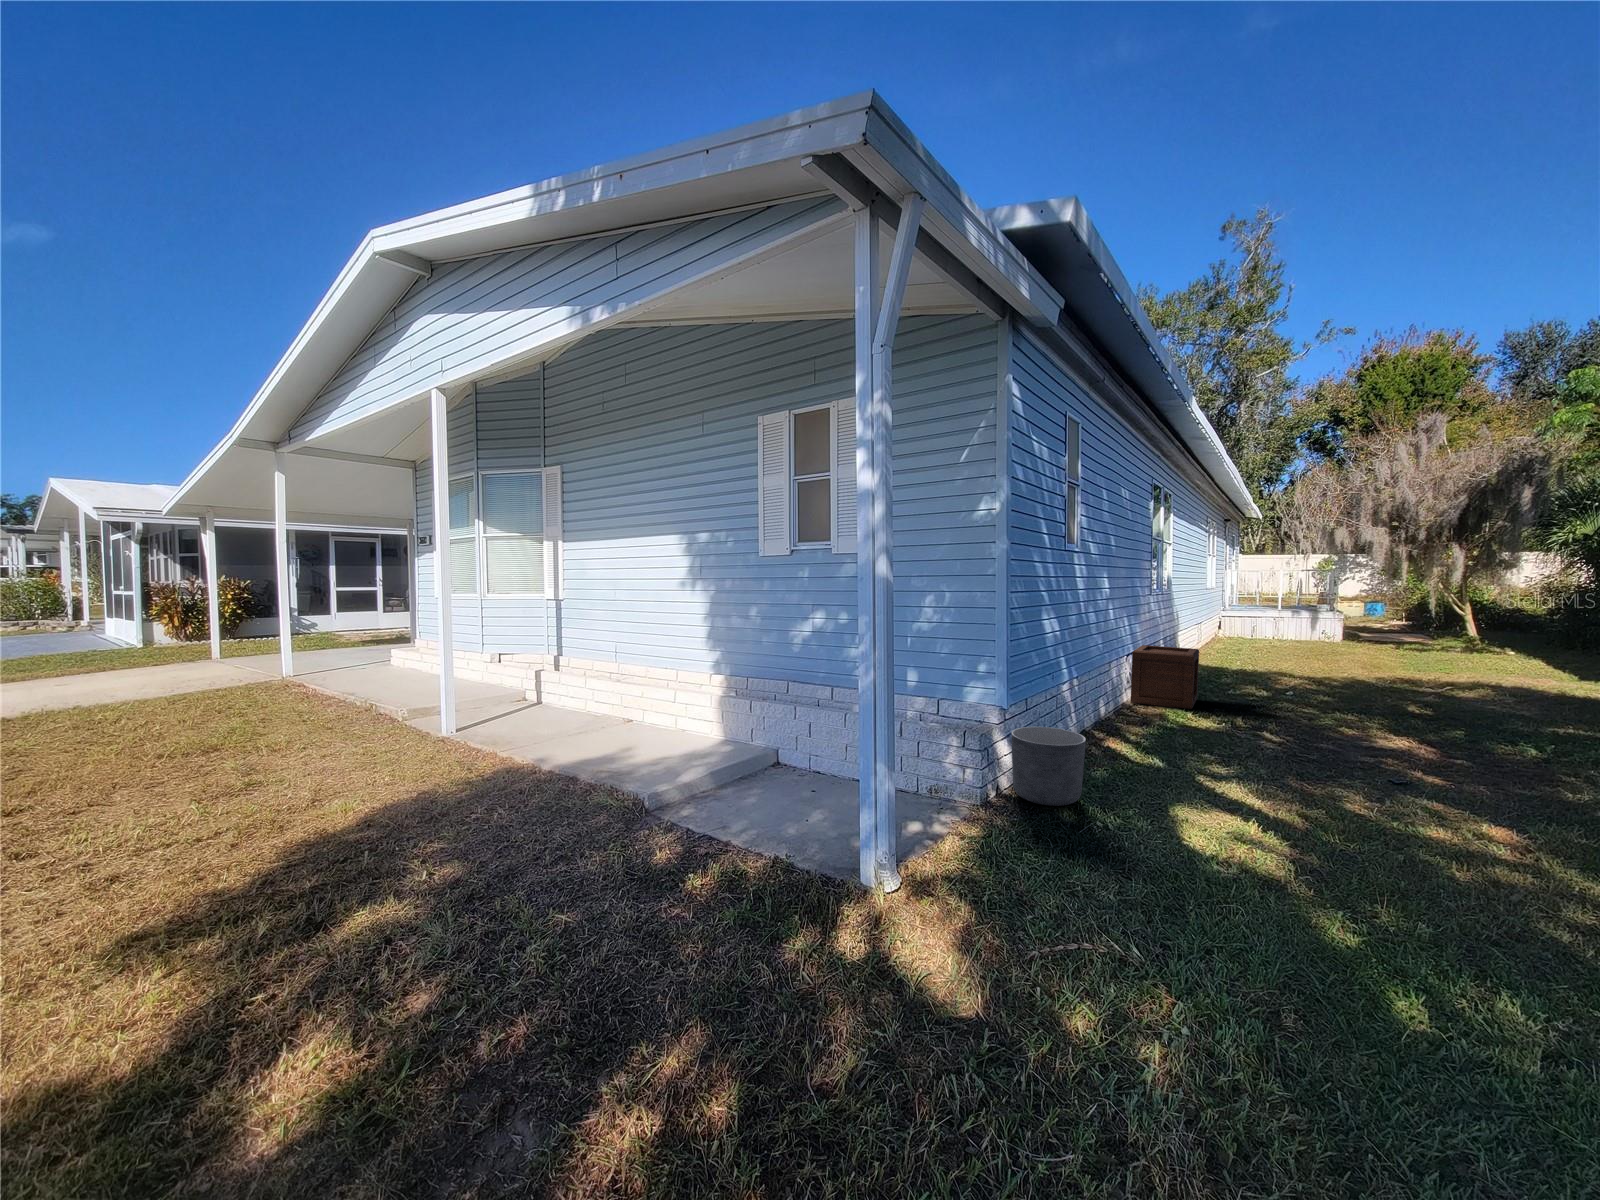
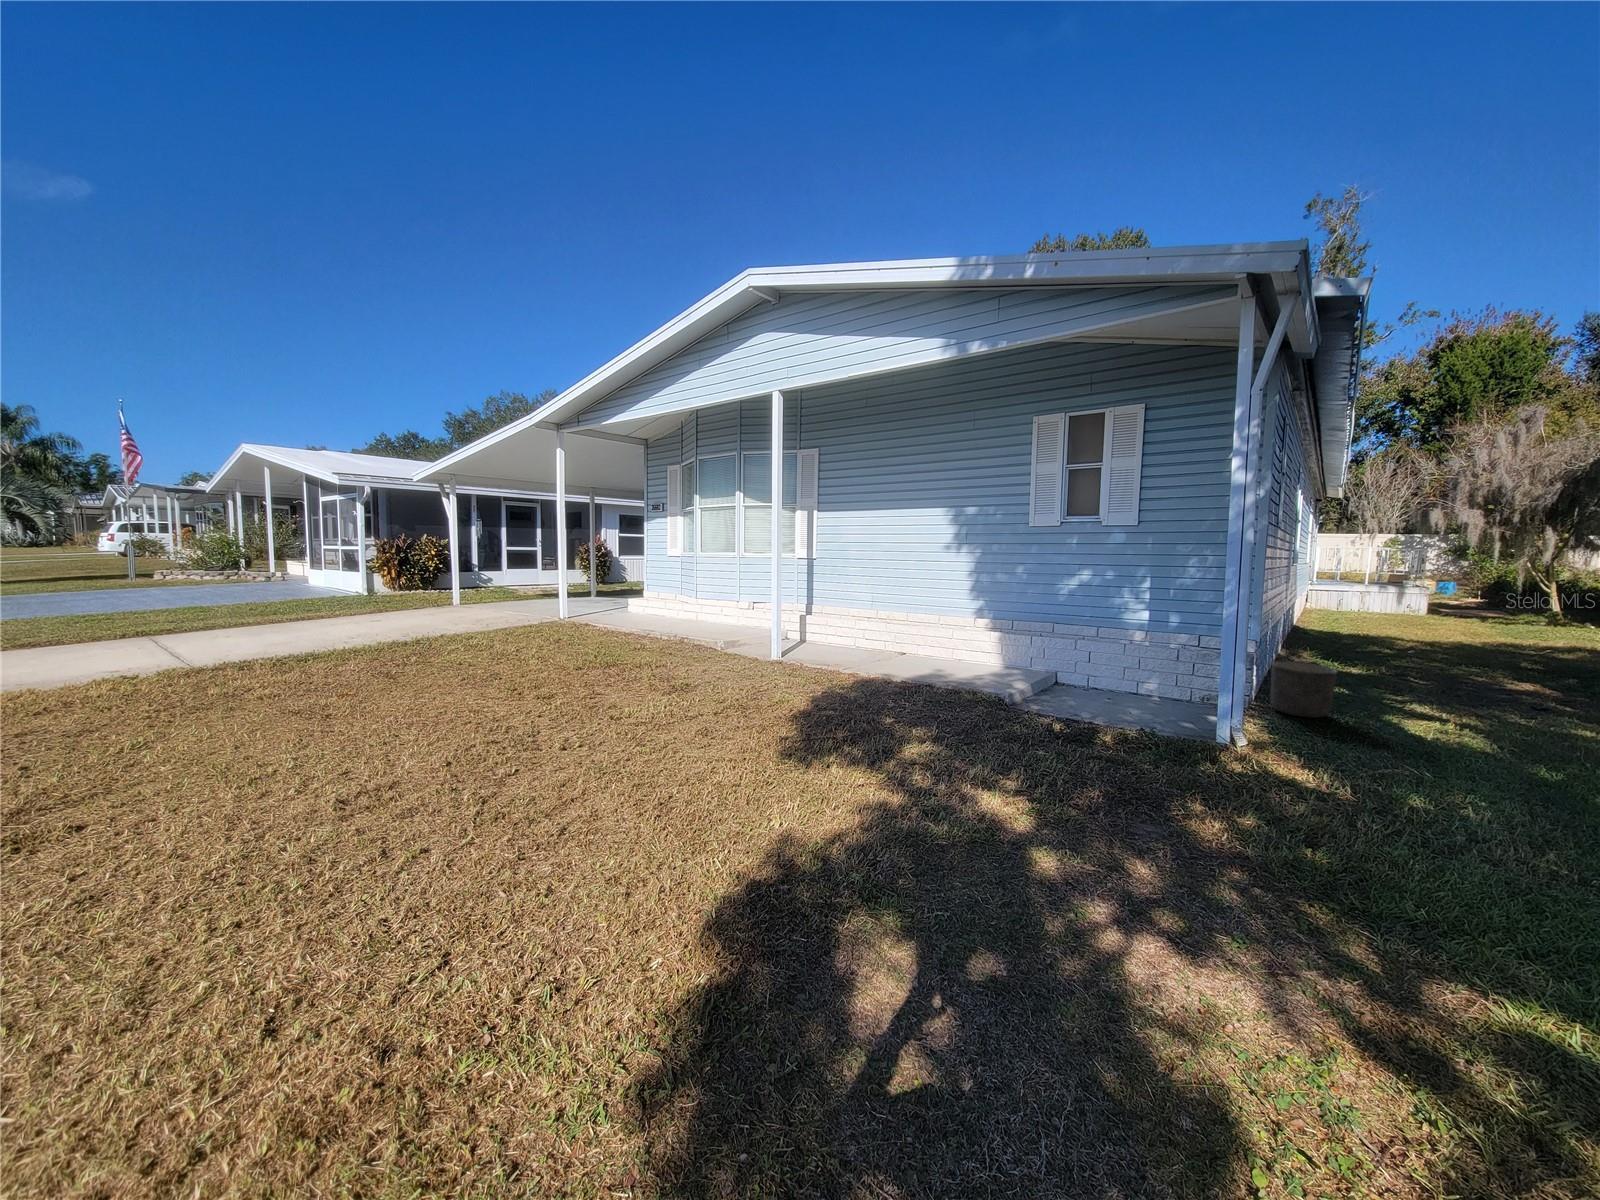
wooden crate: present [1131,645,1199,709] -> none [1286,608,1349,662]

